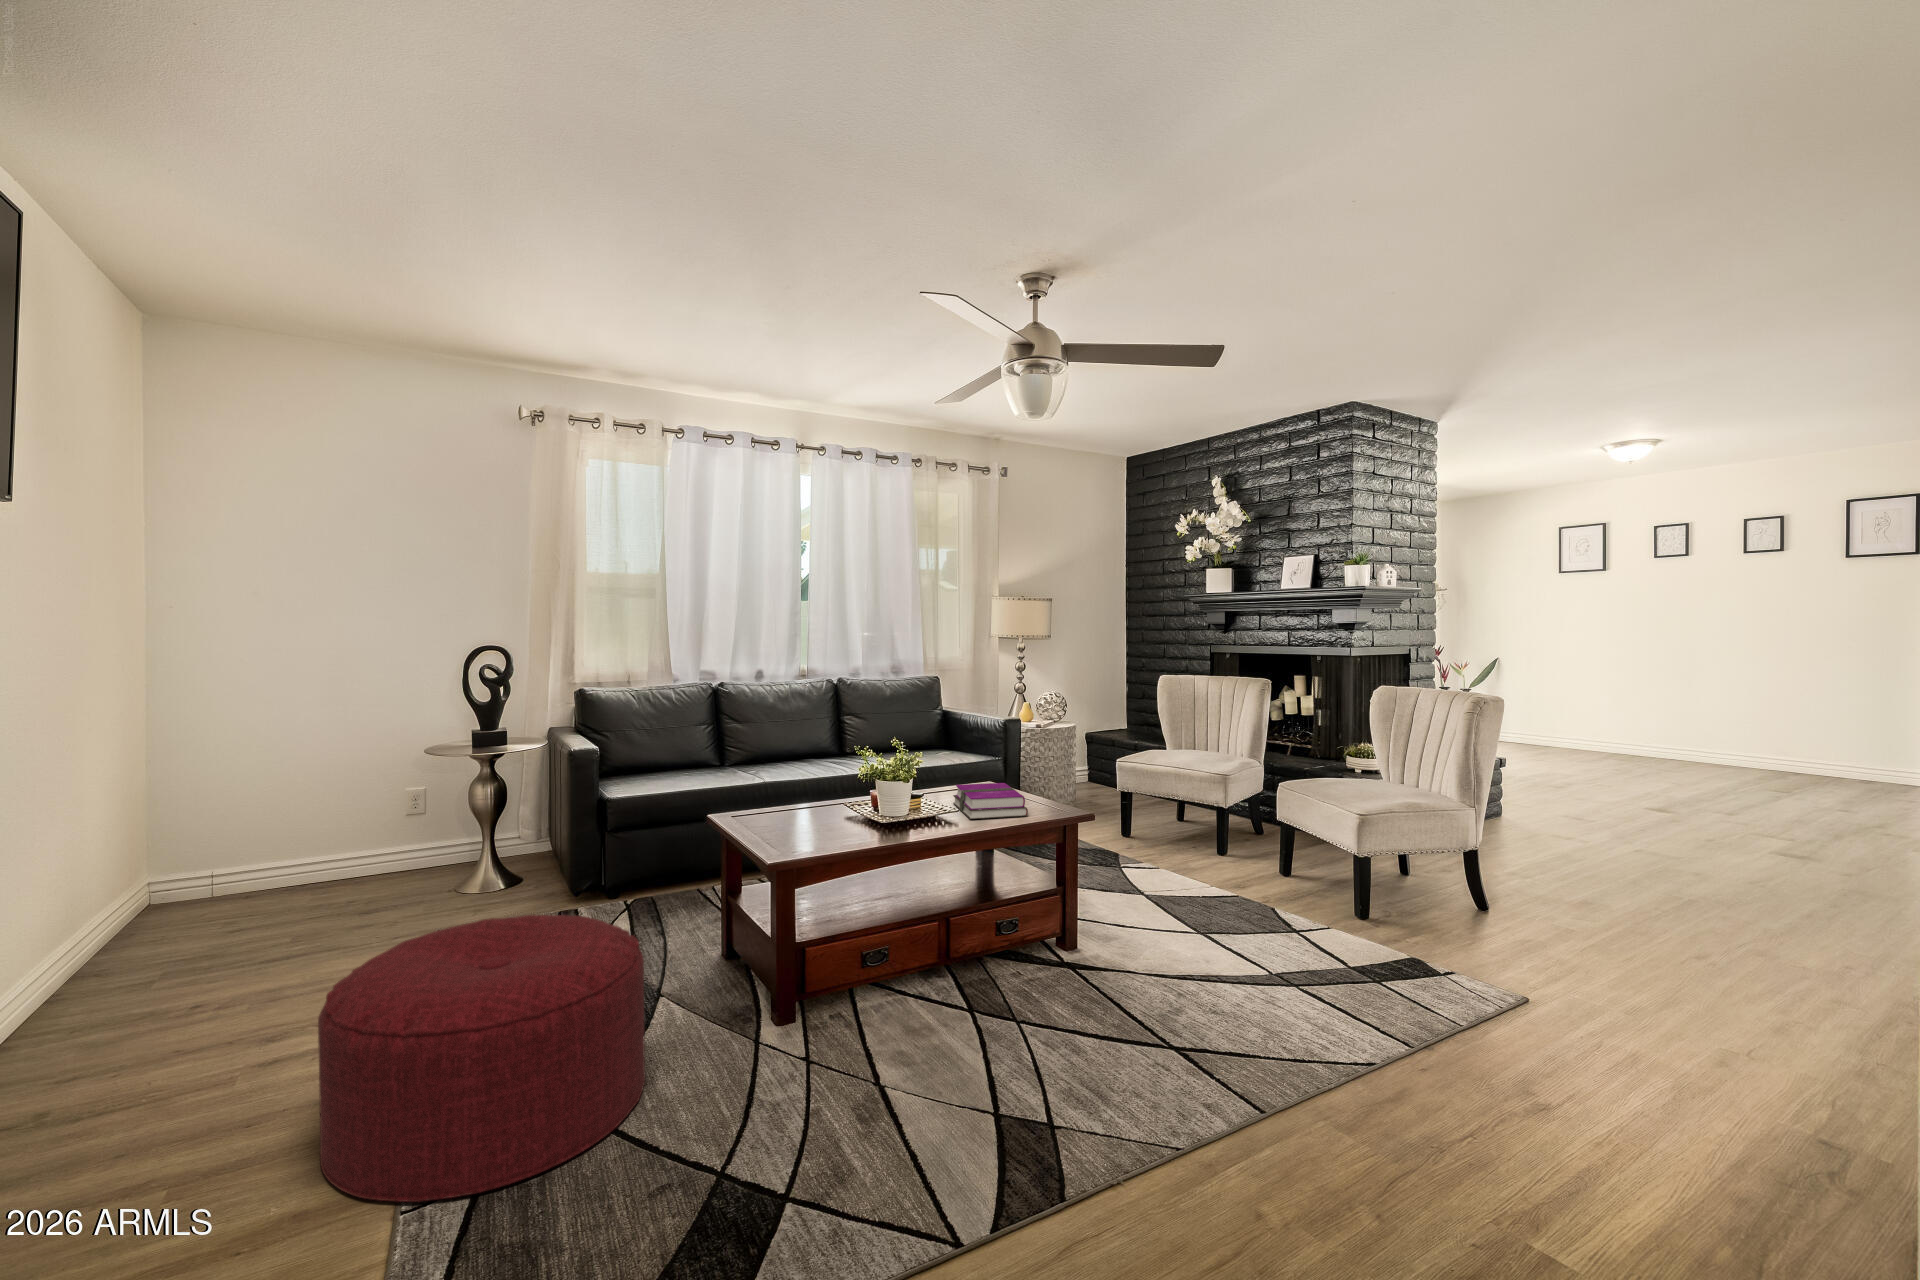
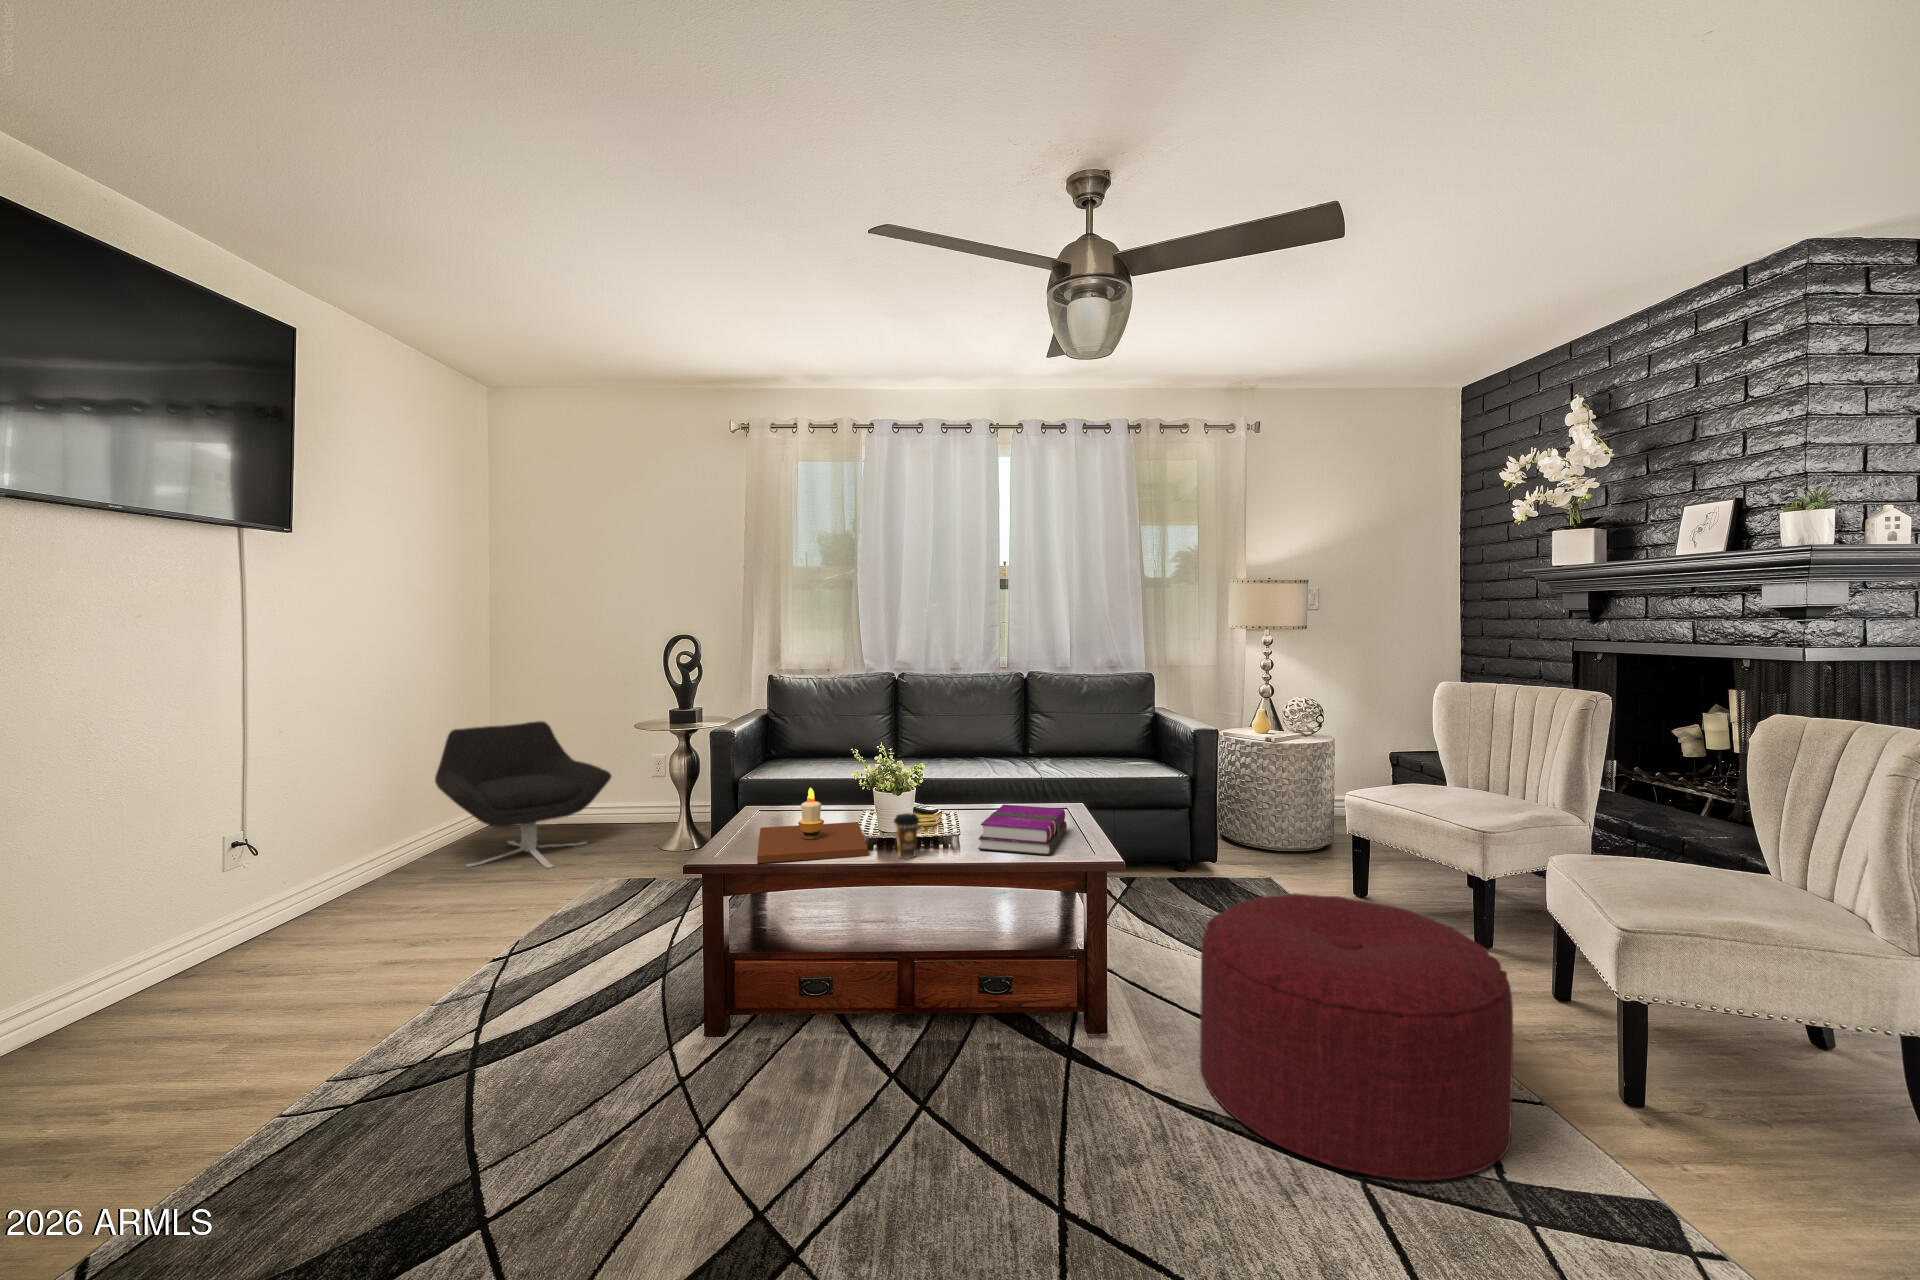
lounge chair: none [116,760,393,953] -> present [435,721,611,868]
candle: none [763,783,893,853] -> present [757,788,868,863]
coffee cup: none [914,795,936,833] -> present [894,813,919,859]
ottoman: present [318,915,645,1202] -> present [1200,893,1513,1180]

